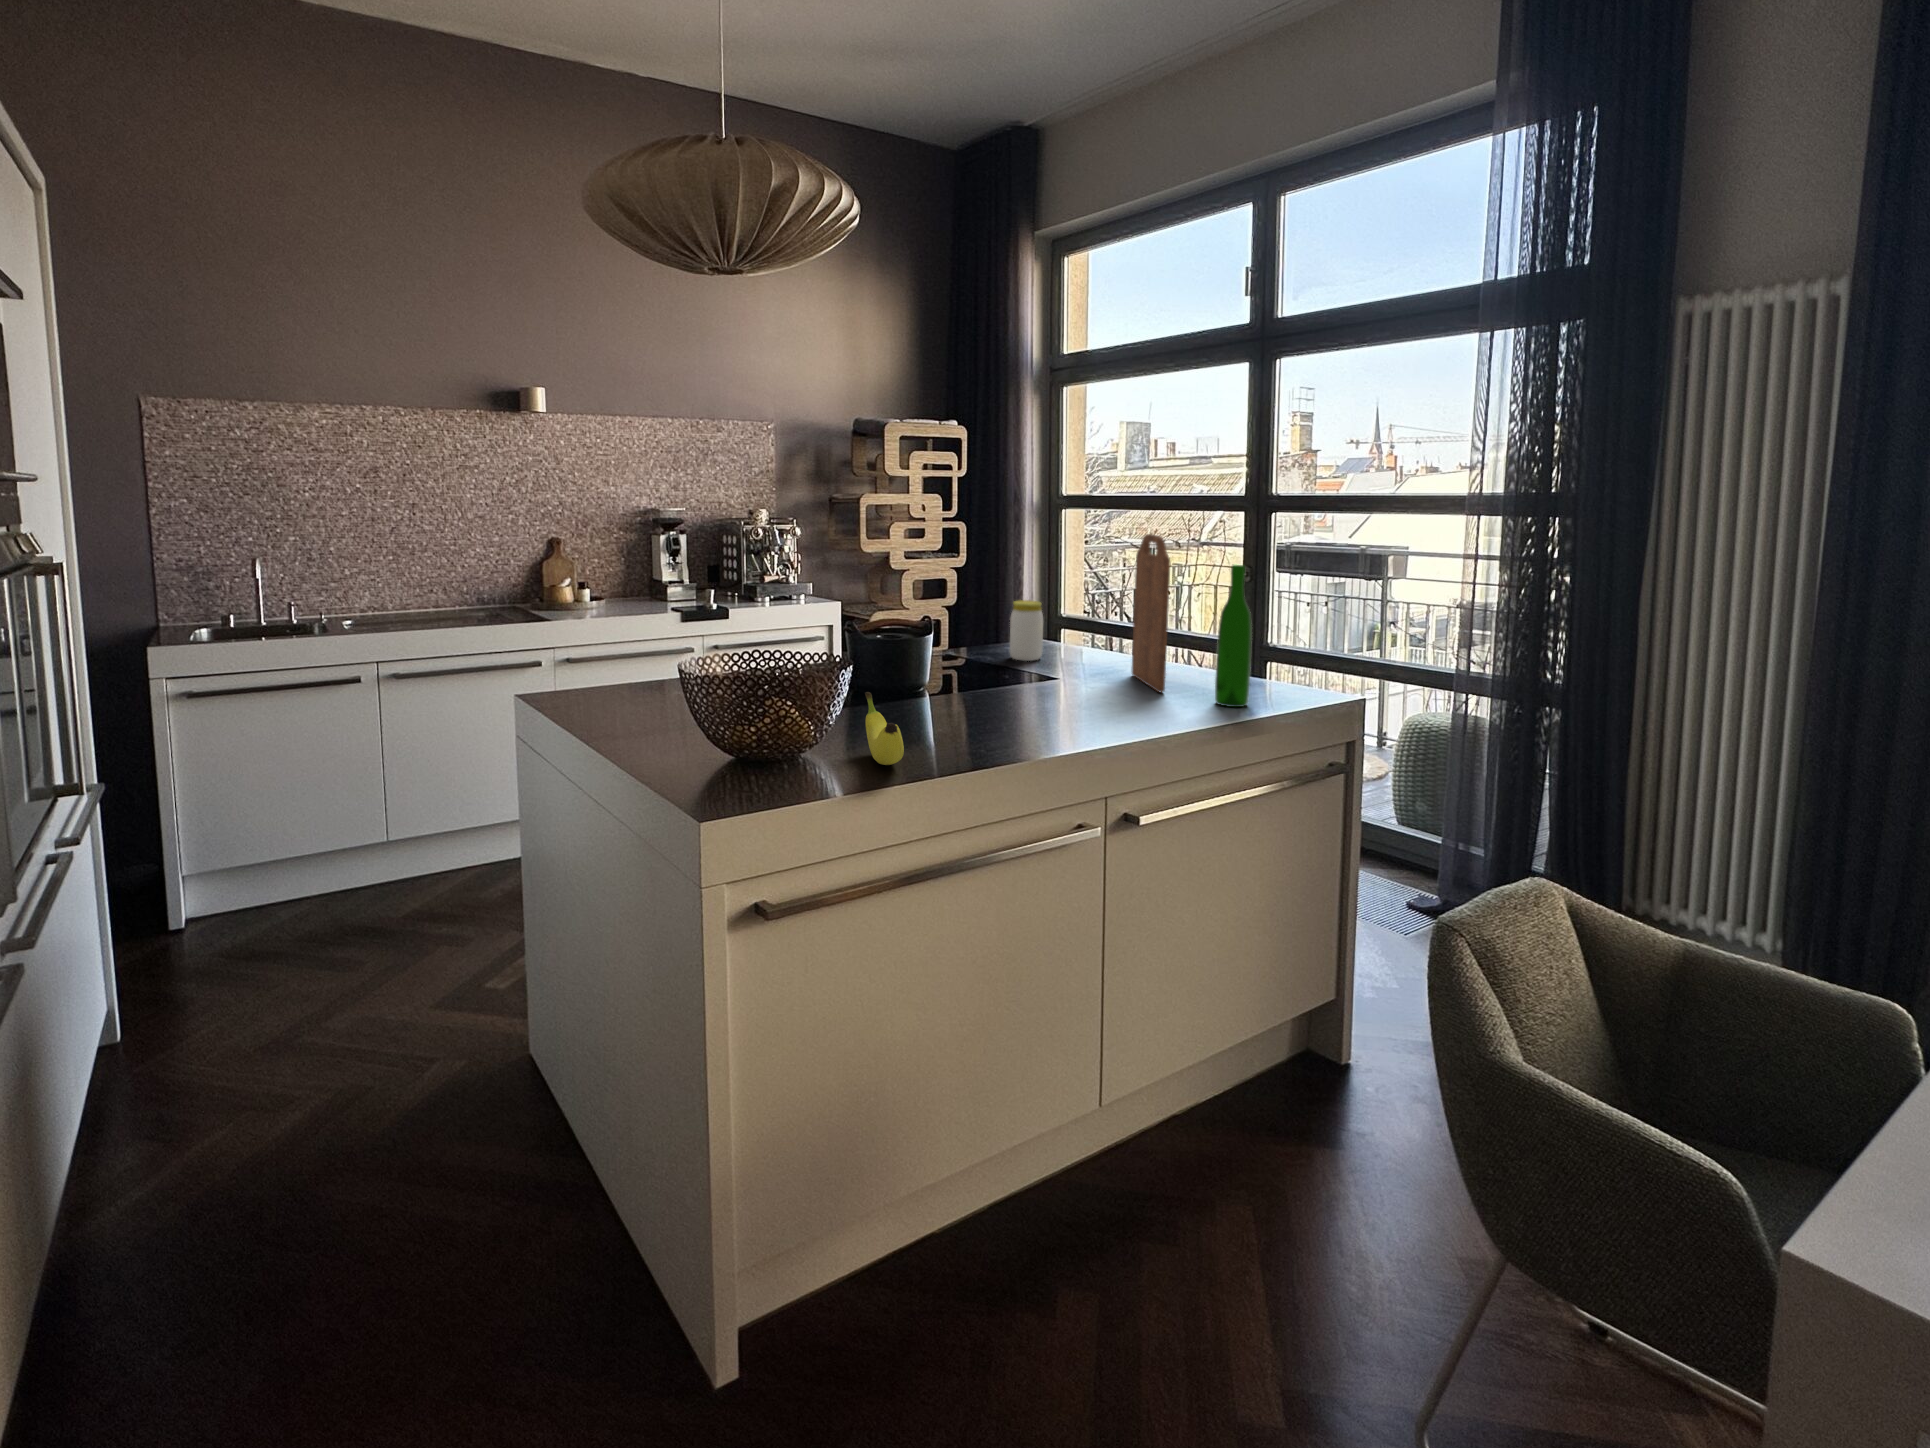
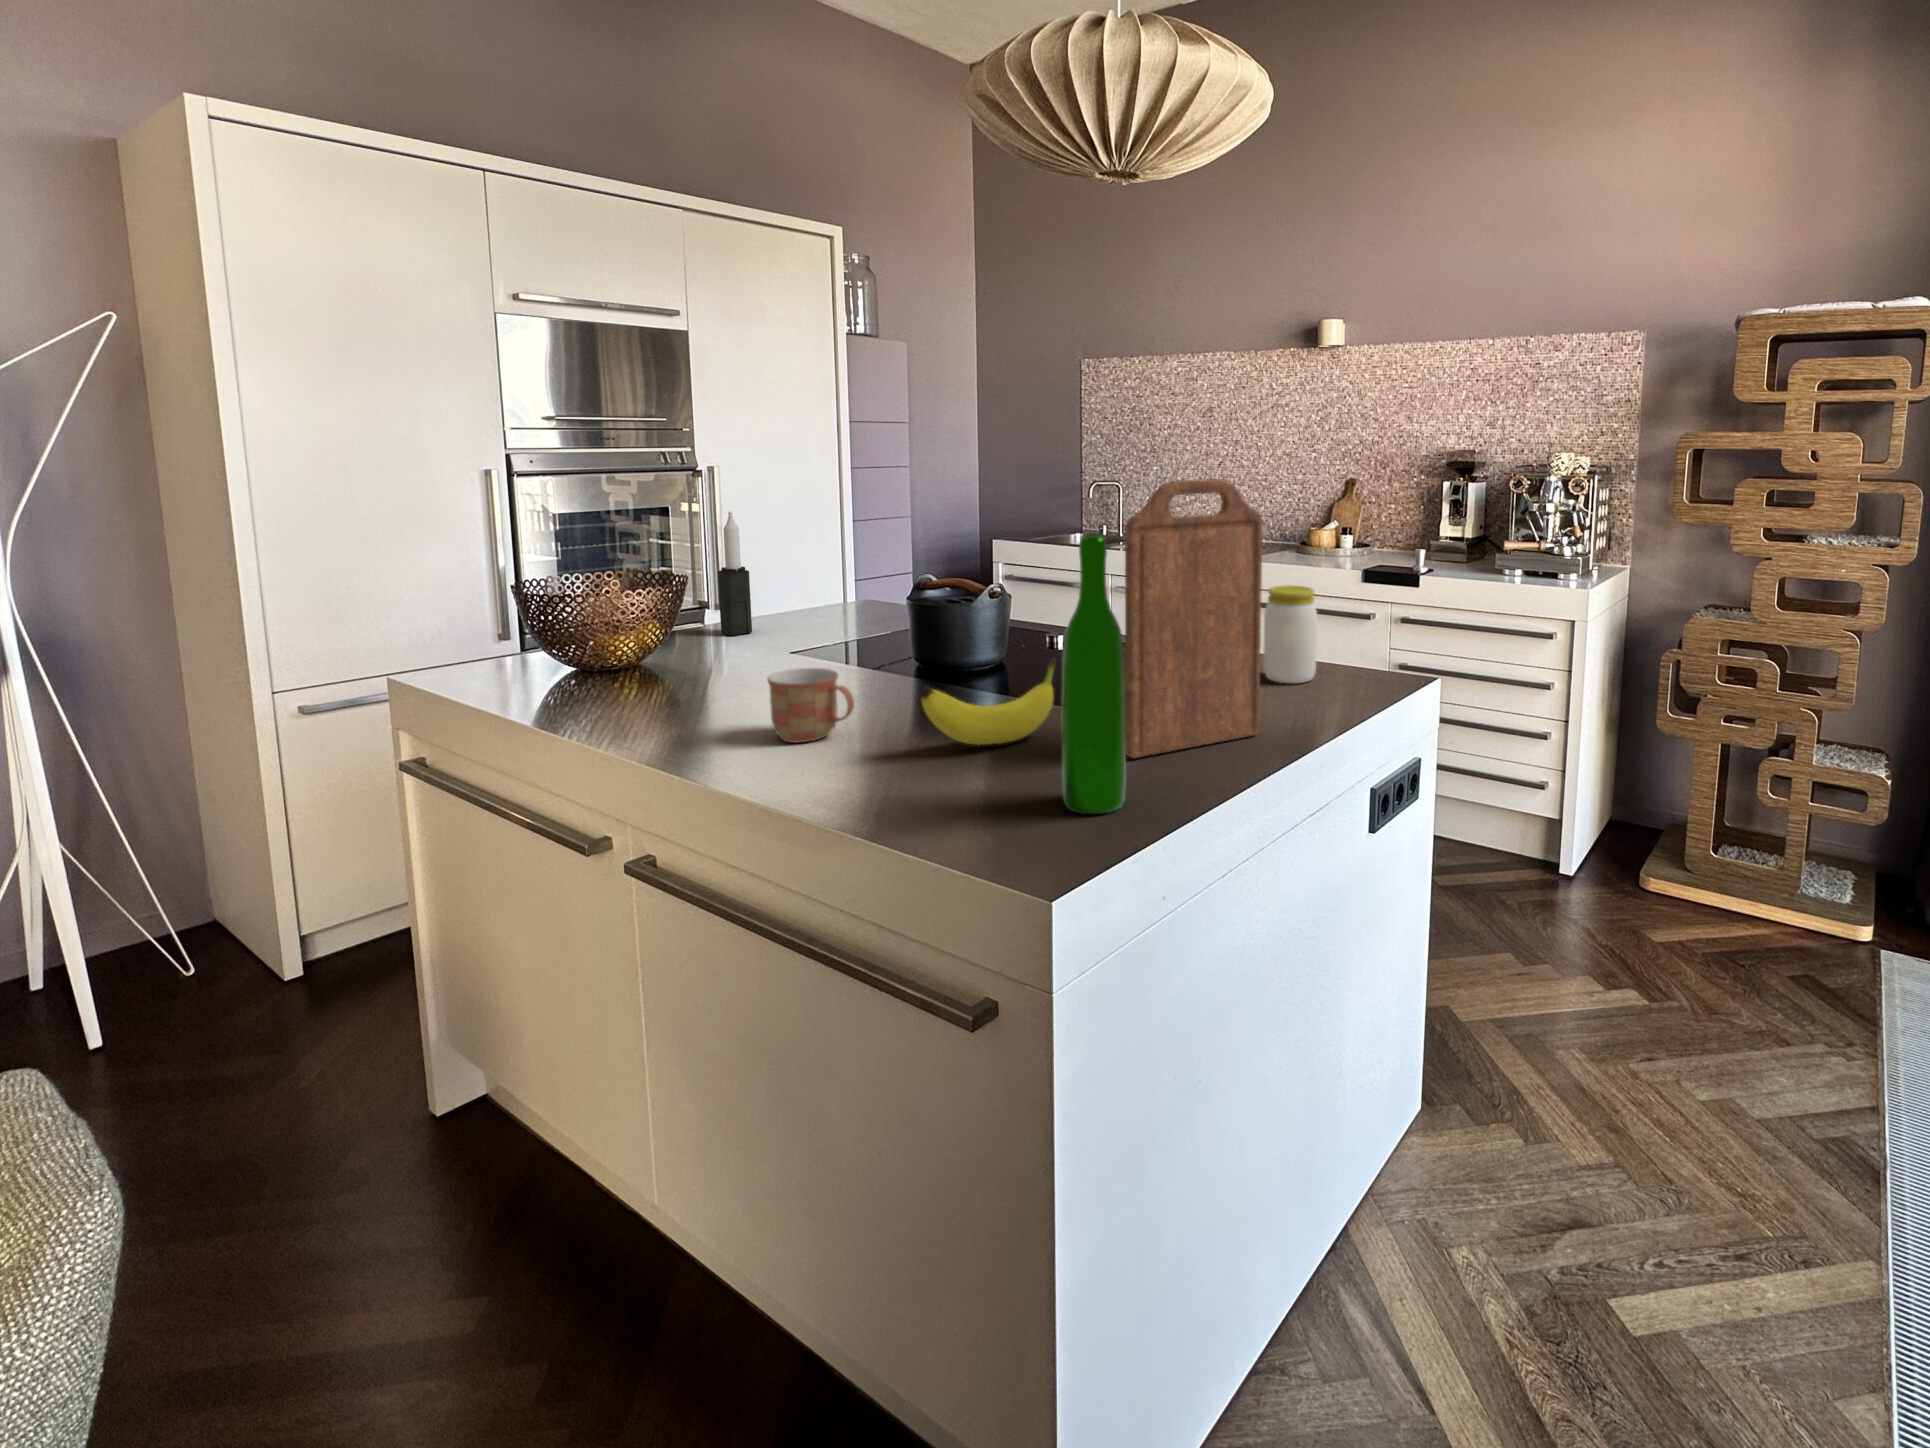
candle: none [606,605,638,745] -> present [718,511,752,635]
mug: none [1034,687,1083,740] -> present [768,668,854,743]
fruit: present [865,692,904,765] -> present [921,658,1056,745]

